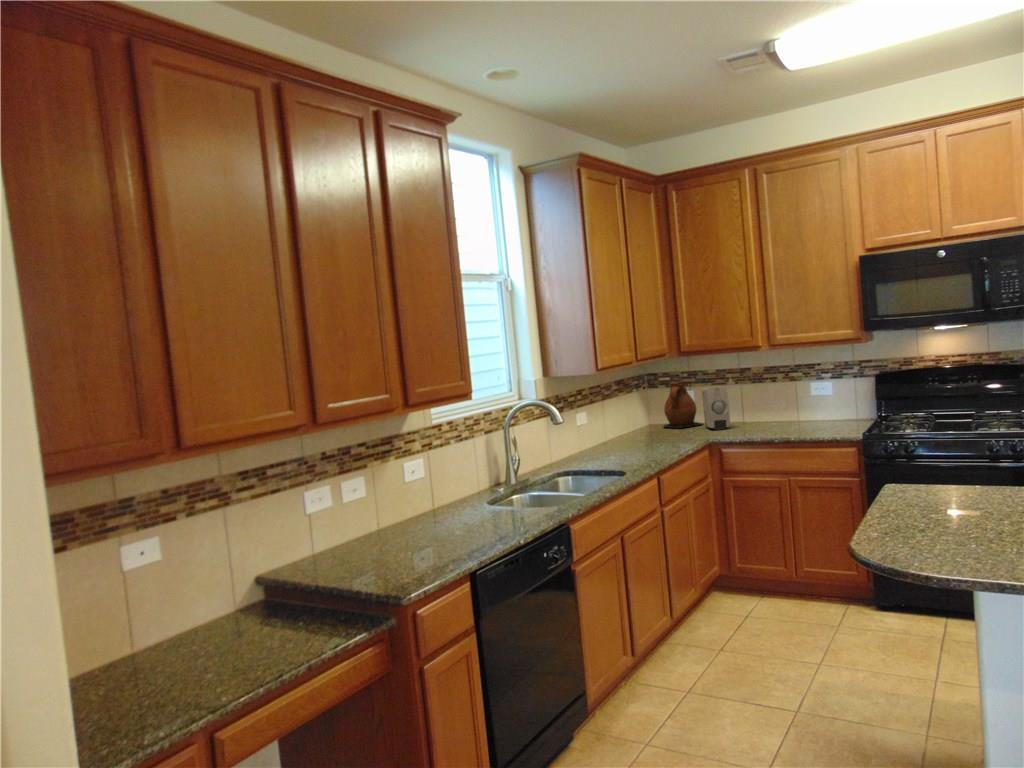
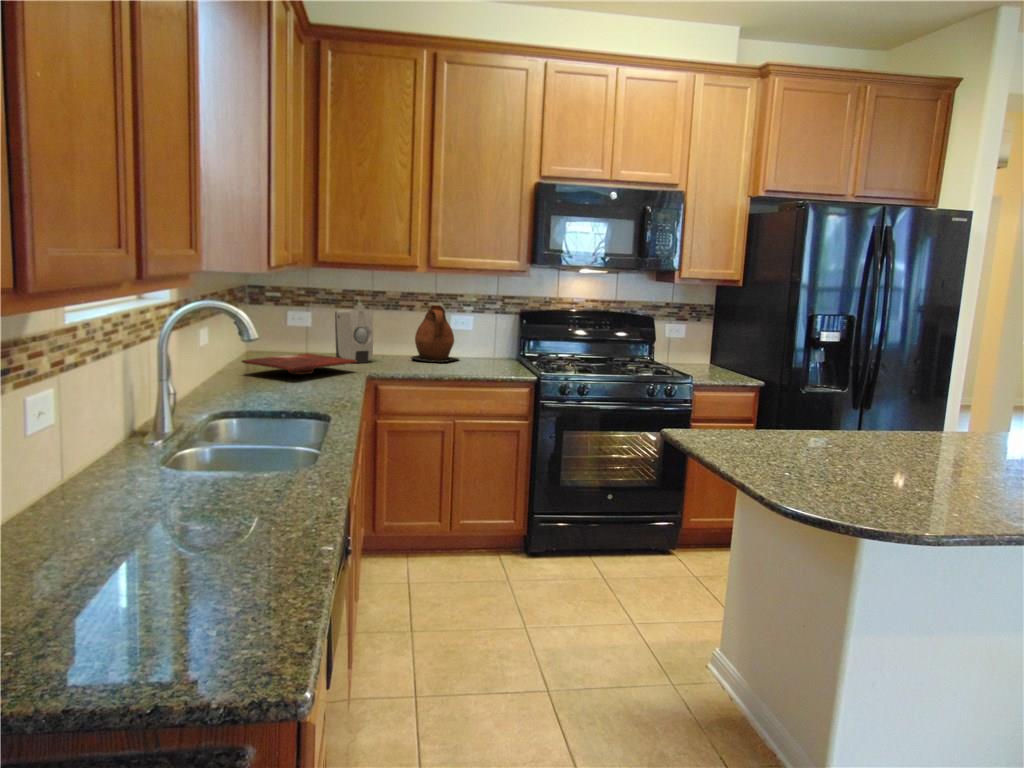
ceramic pitcher: present [664,383,703,428] -> present [411,305,459,362]
cutting board: none [615,424,702,442] -> present [242,353,357,374]

